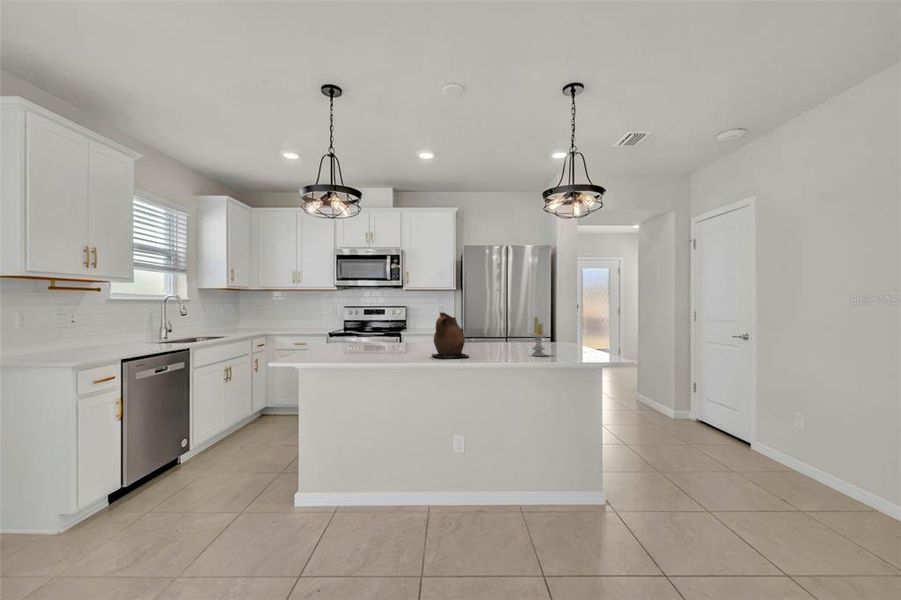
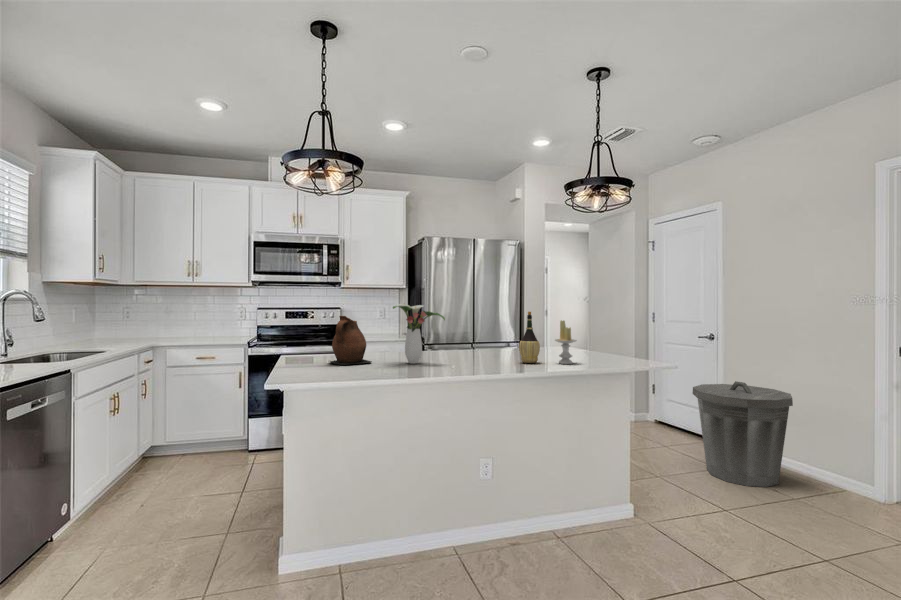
flower arrangement: none [390,302,433,351] -> present [393,304,445,364]
wine bottle: none [498,309,517,354] -> present [519,312,540,363]
ceramic pitcher: present [432,312,469,358] -> present [330,316,372,365]
trash can: none [710,381,821,494] -> present [693,381,793,487]

